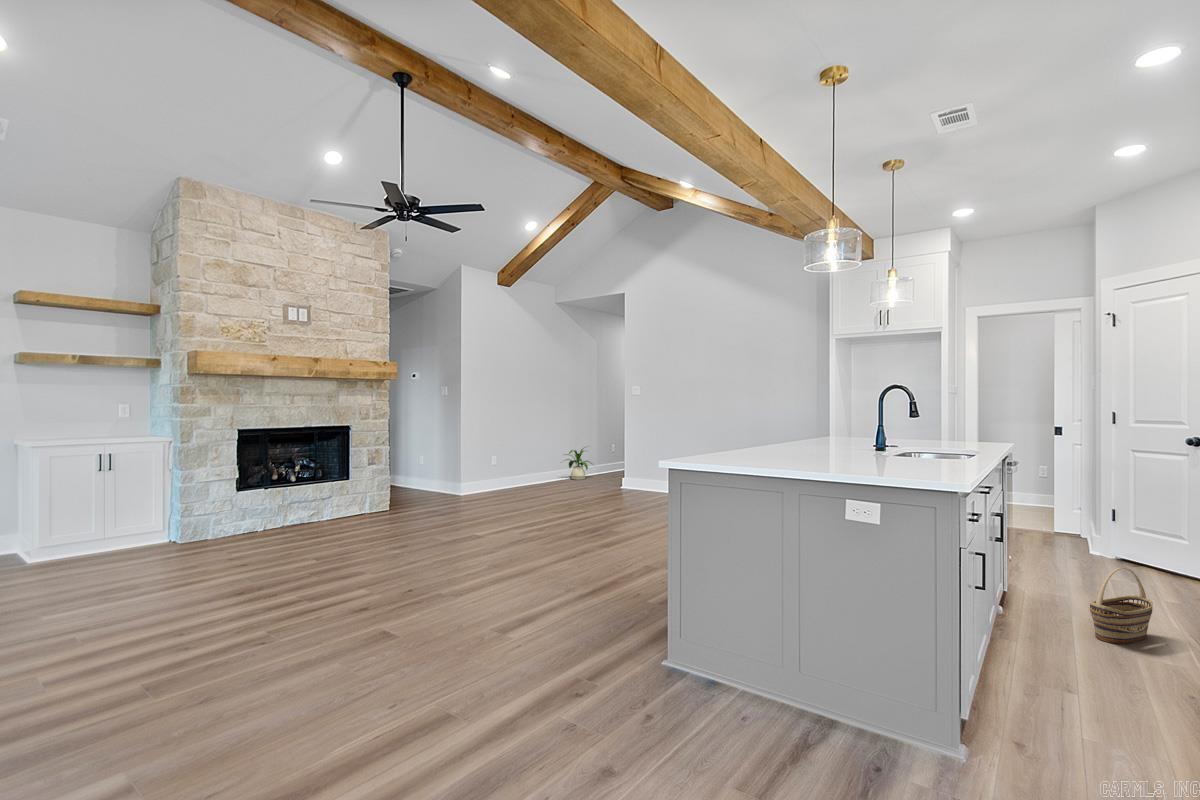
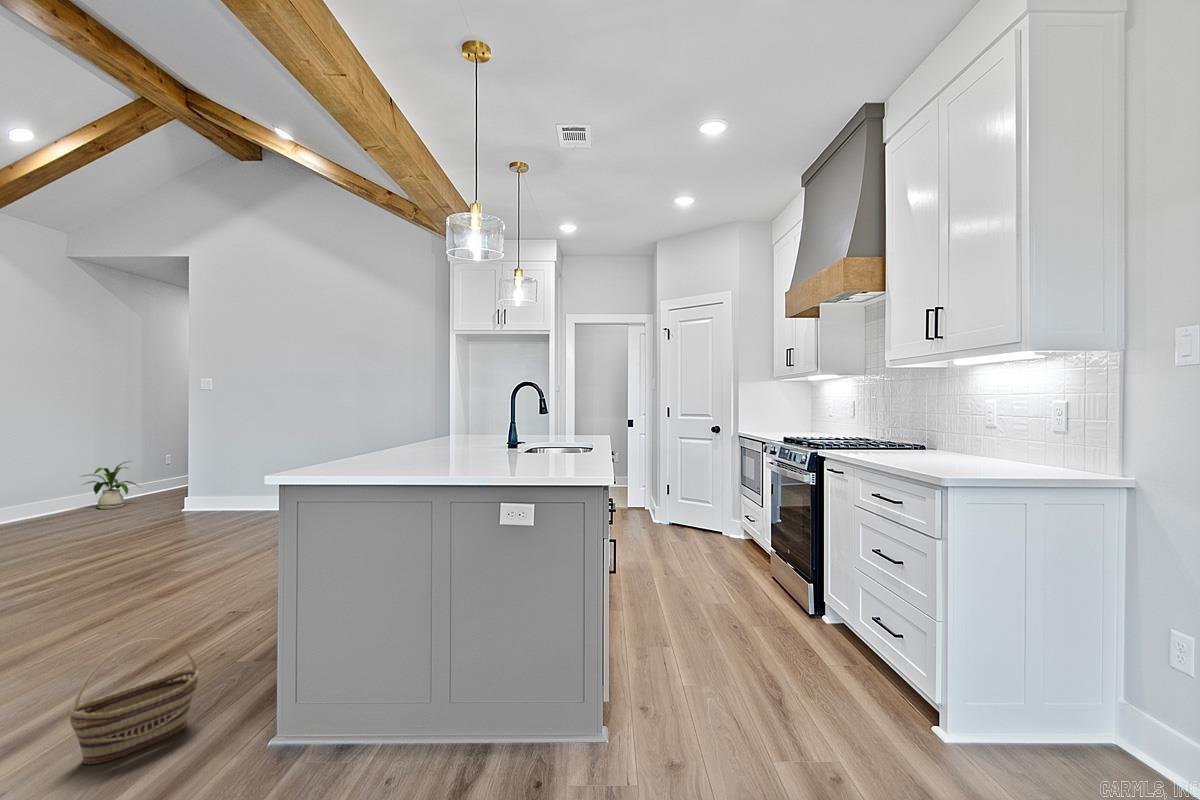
basket: present [1090,568,1152,644] -> present [70,638,198,764]

